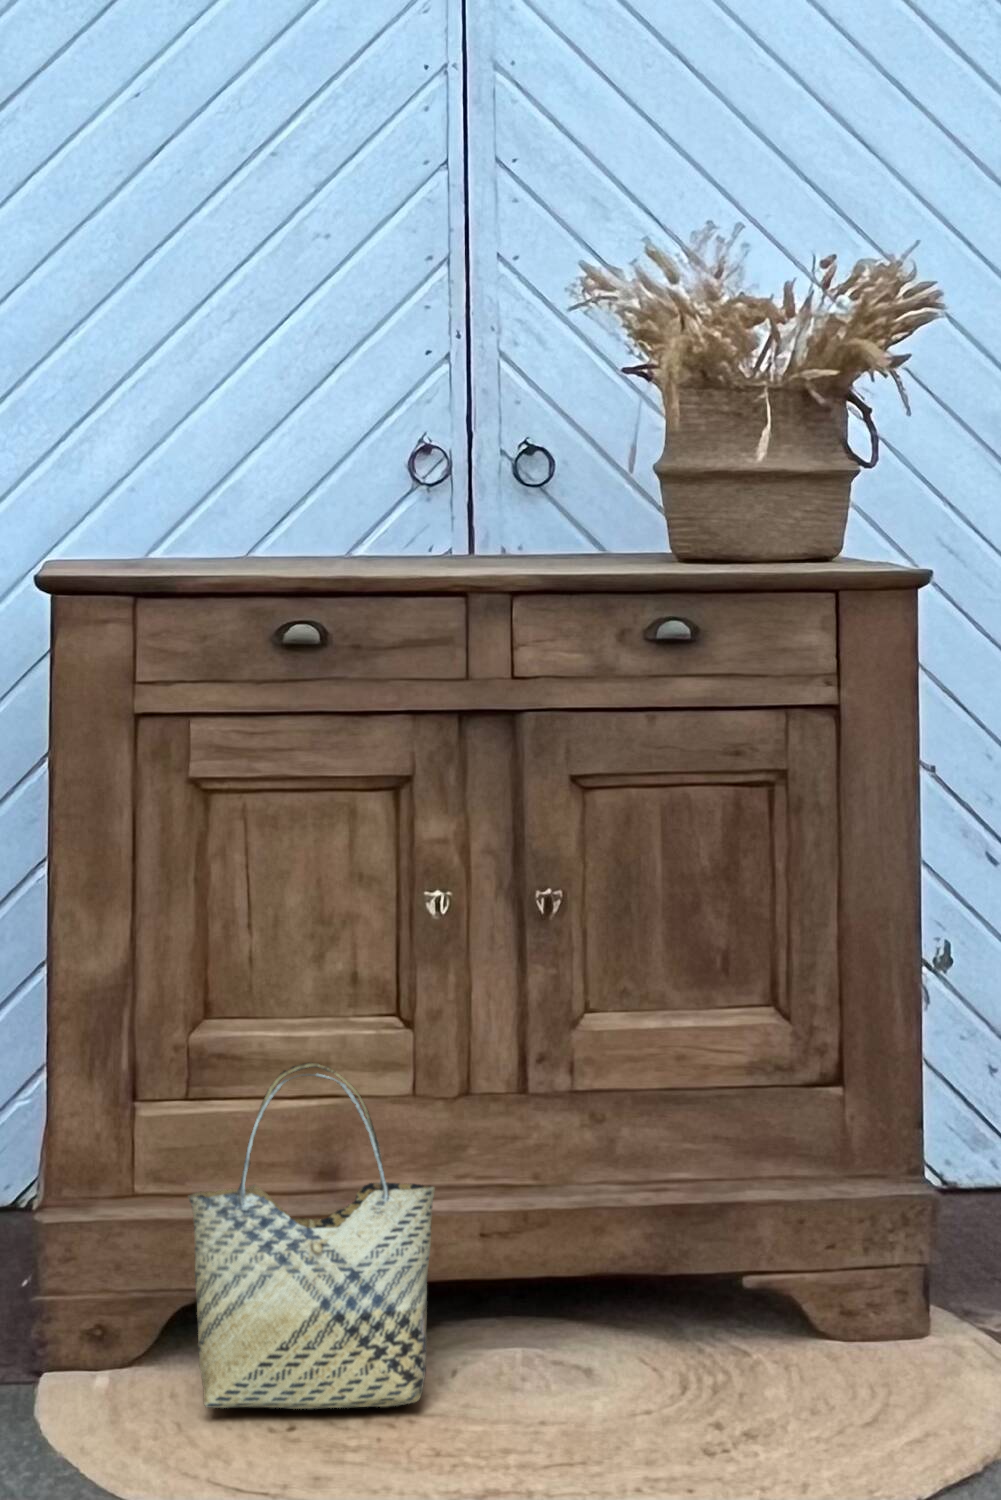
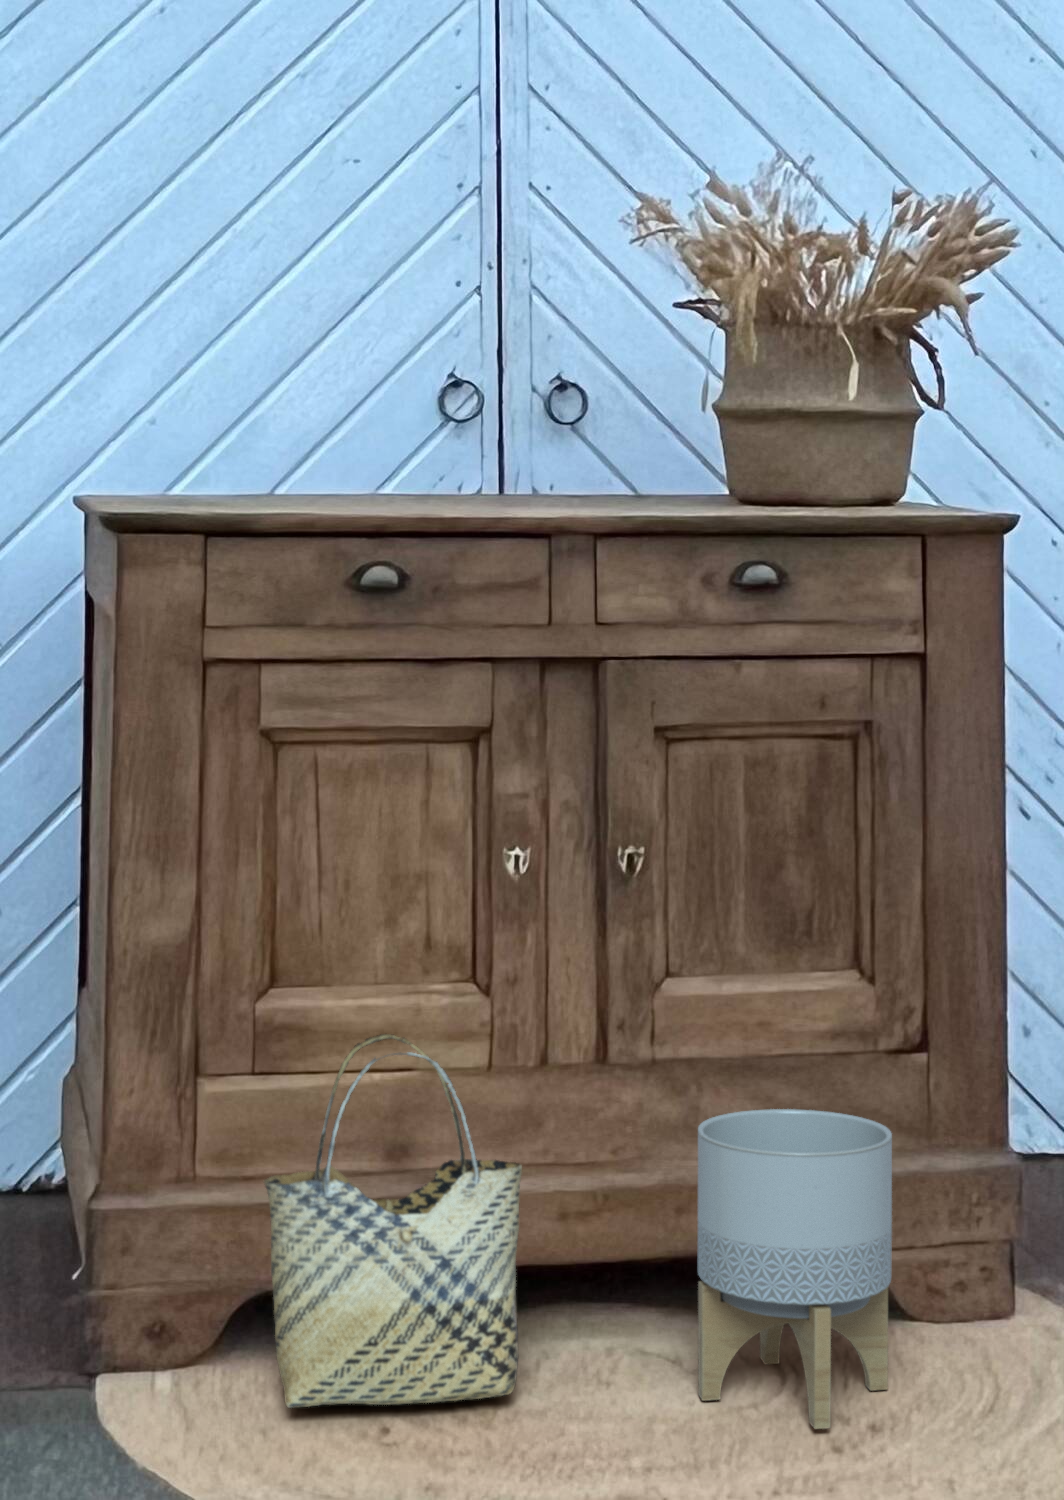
planter: none [598,1140,784,1438] -> present [698,1109,892,1429]

